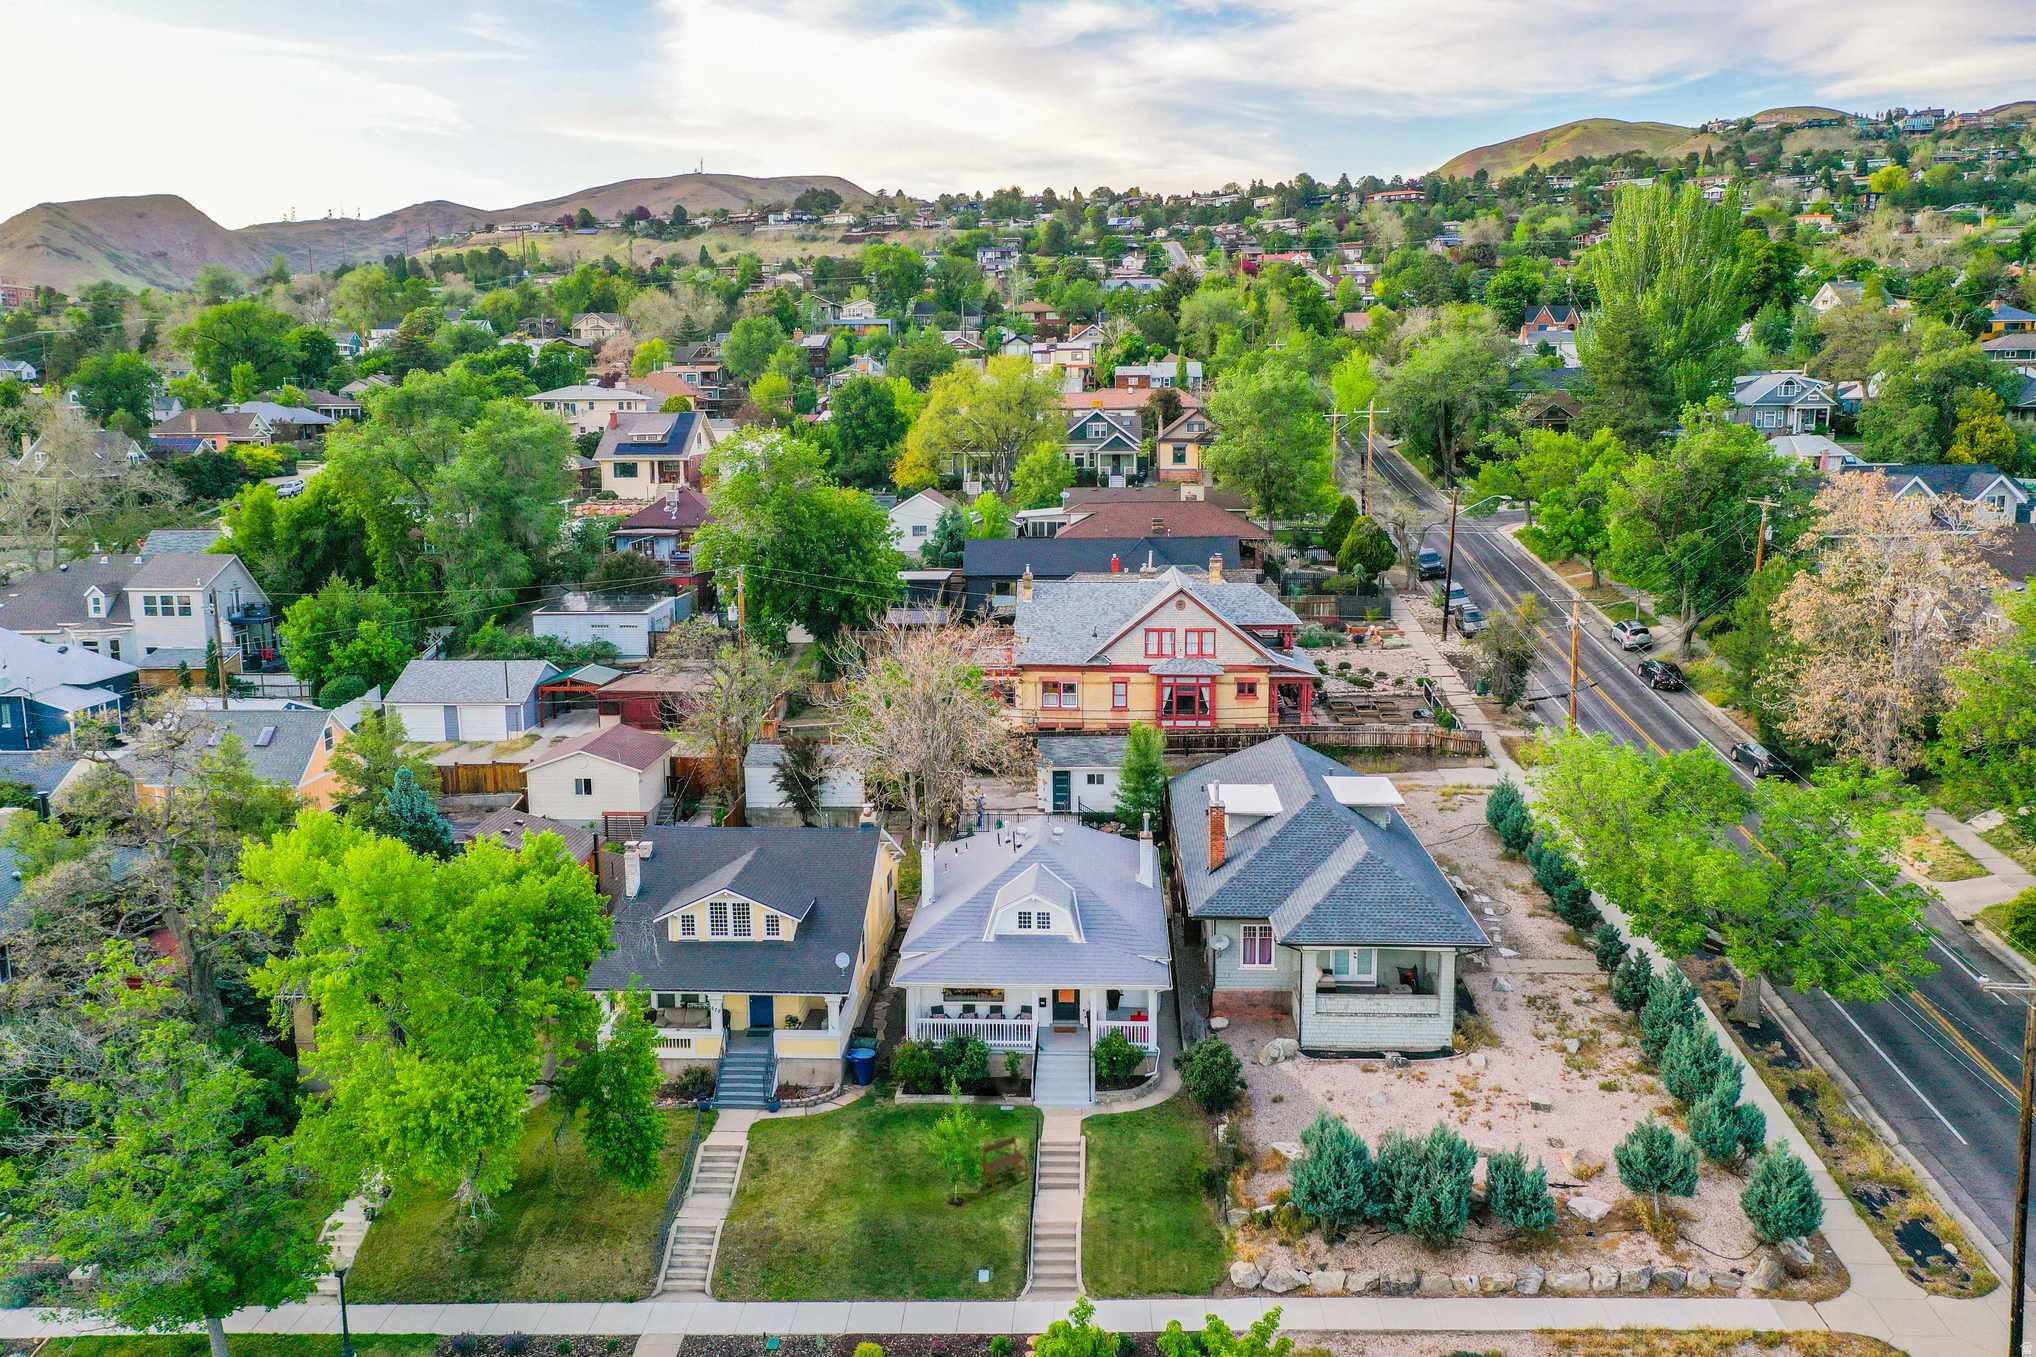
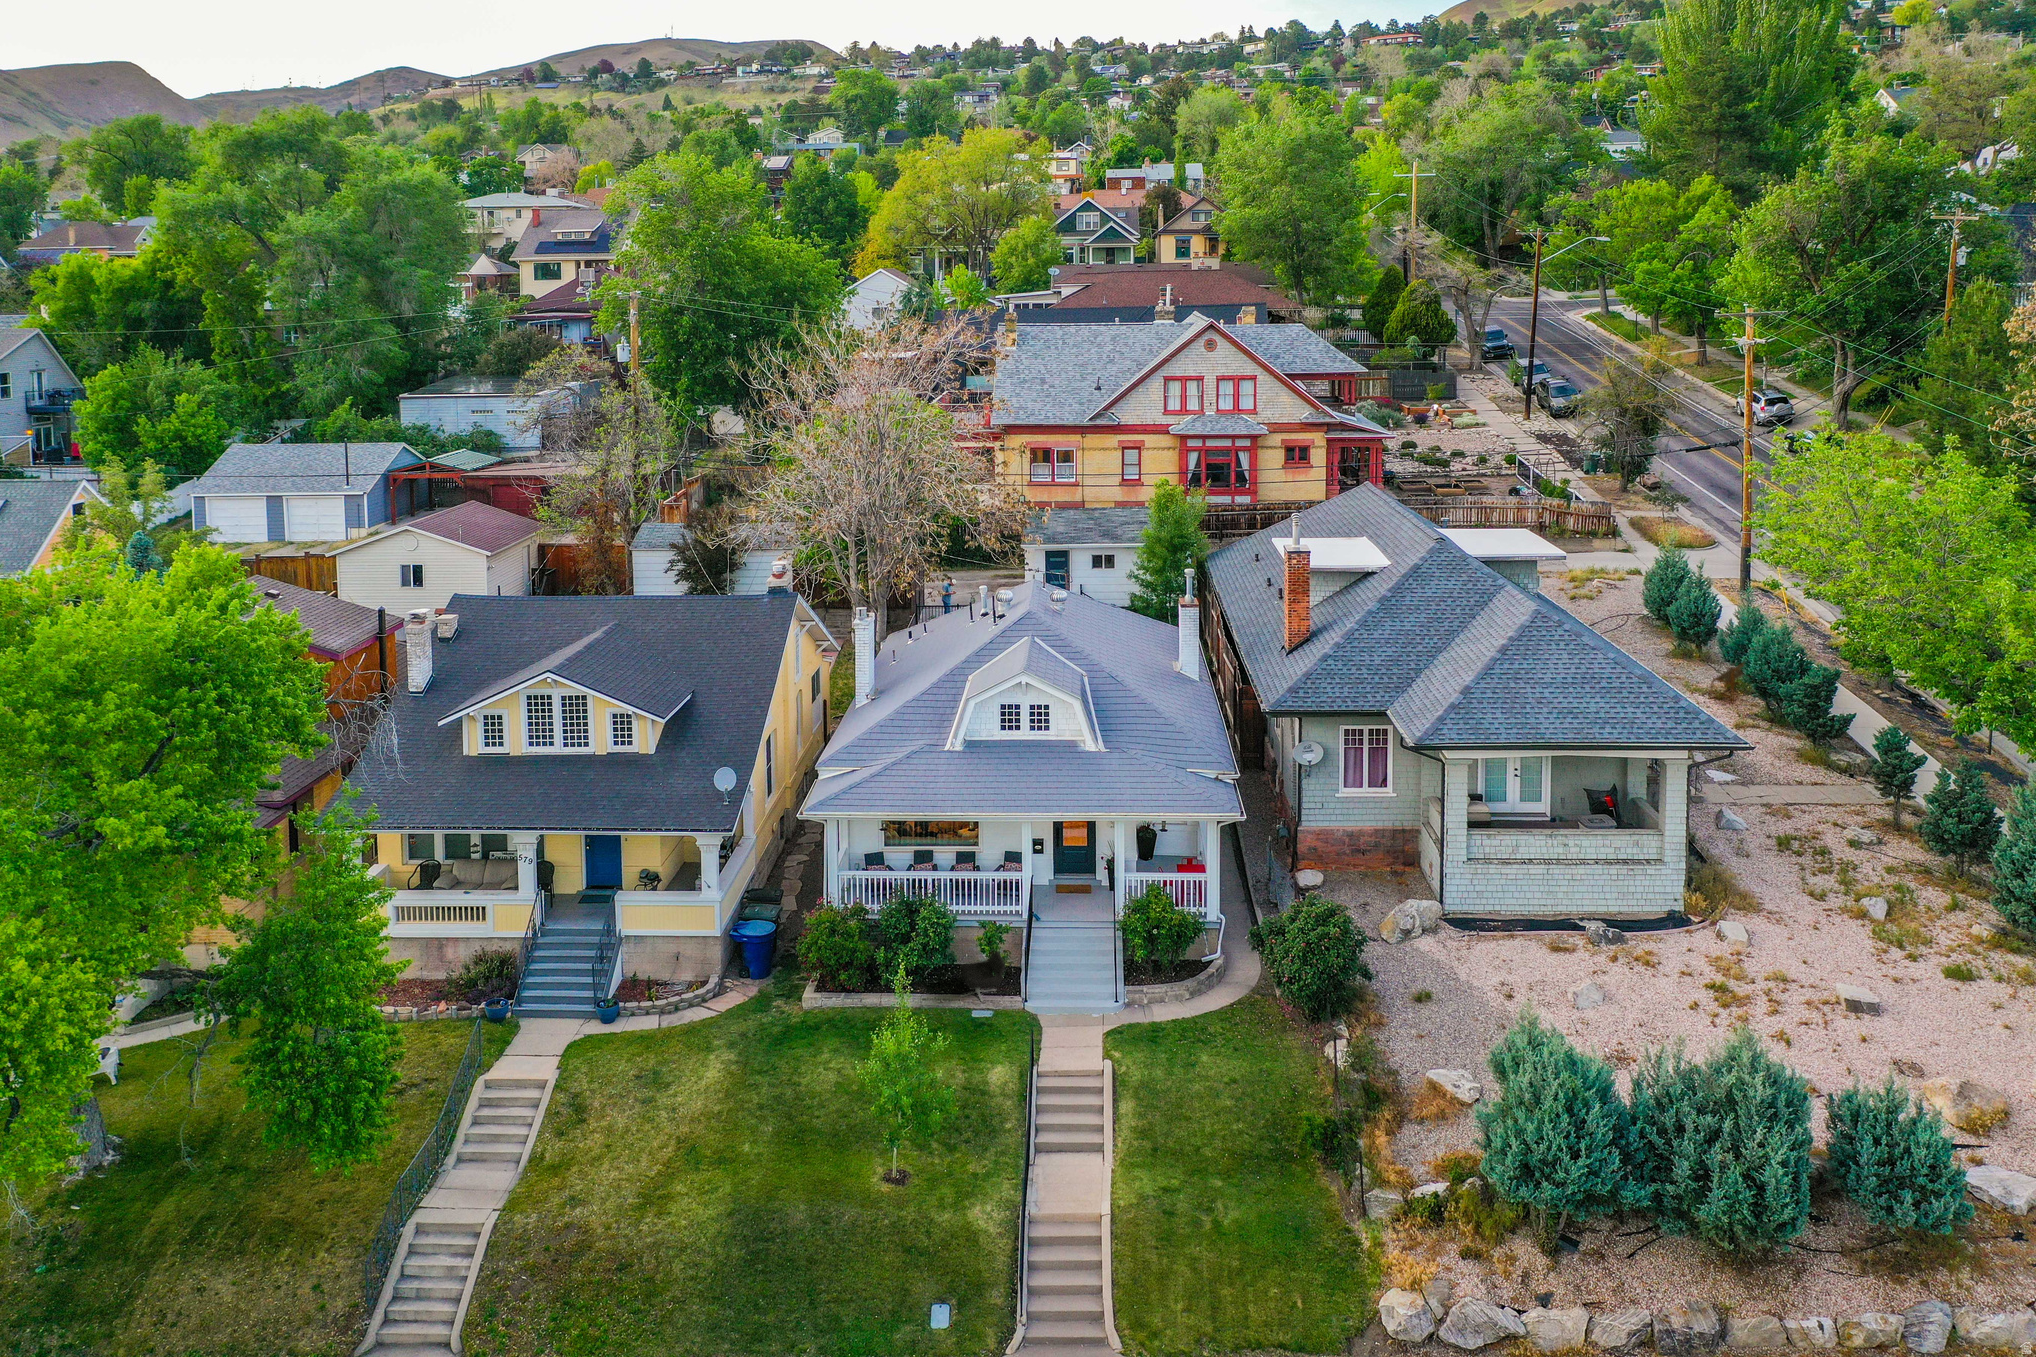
bench: present [982,1137,1028,1191] -> present [1709,662,1744,702]

